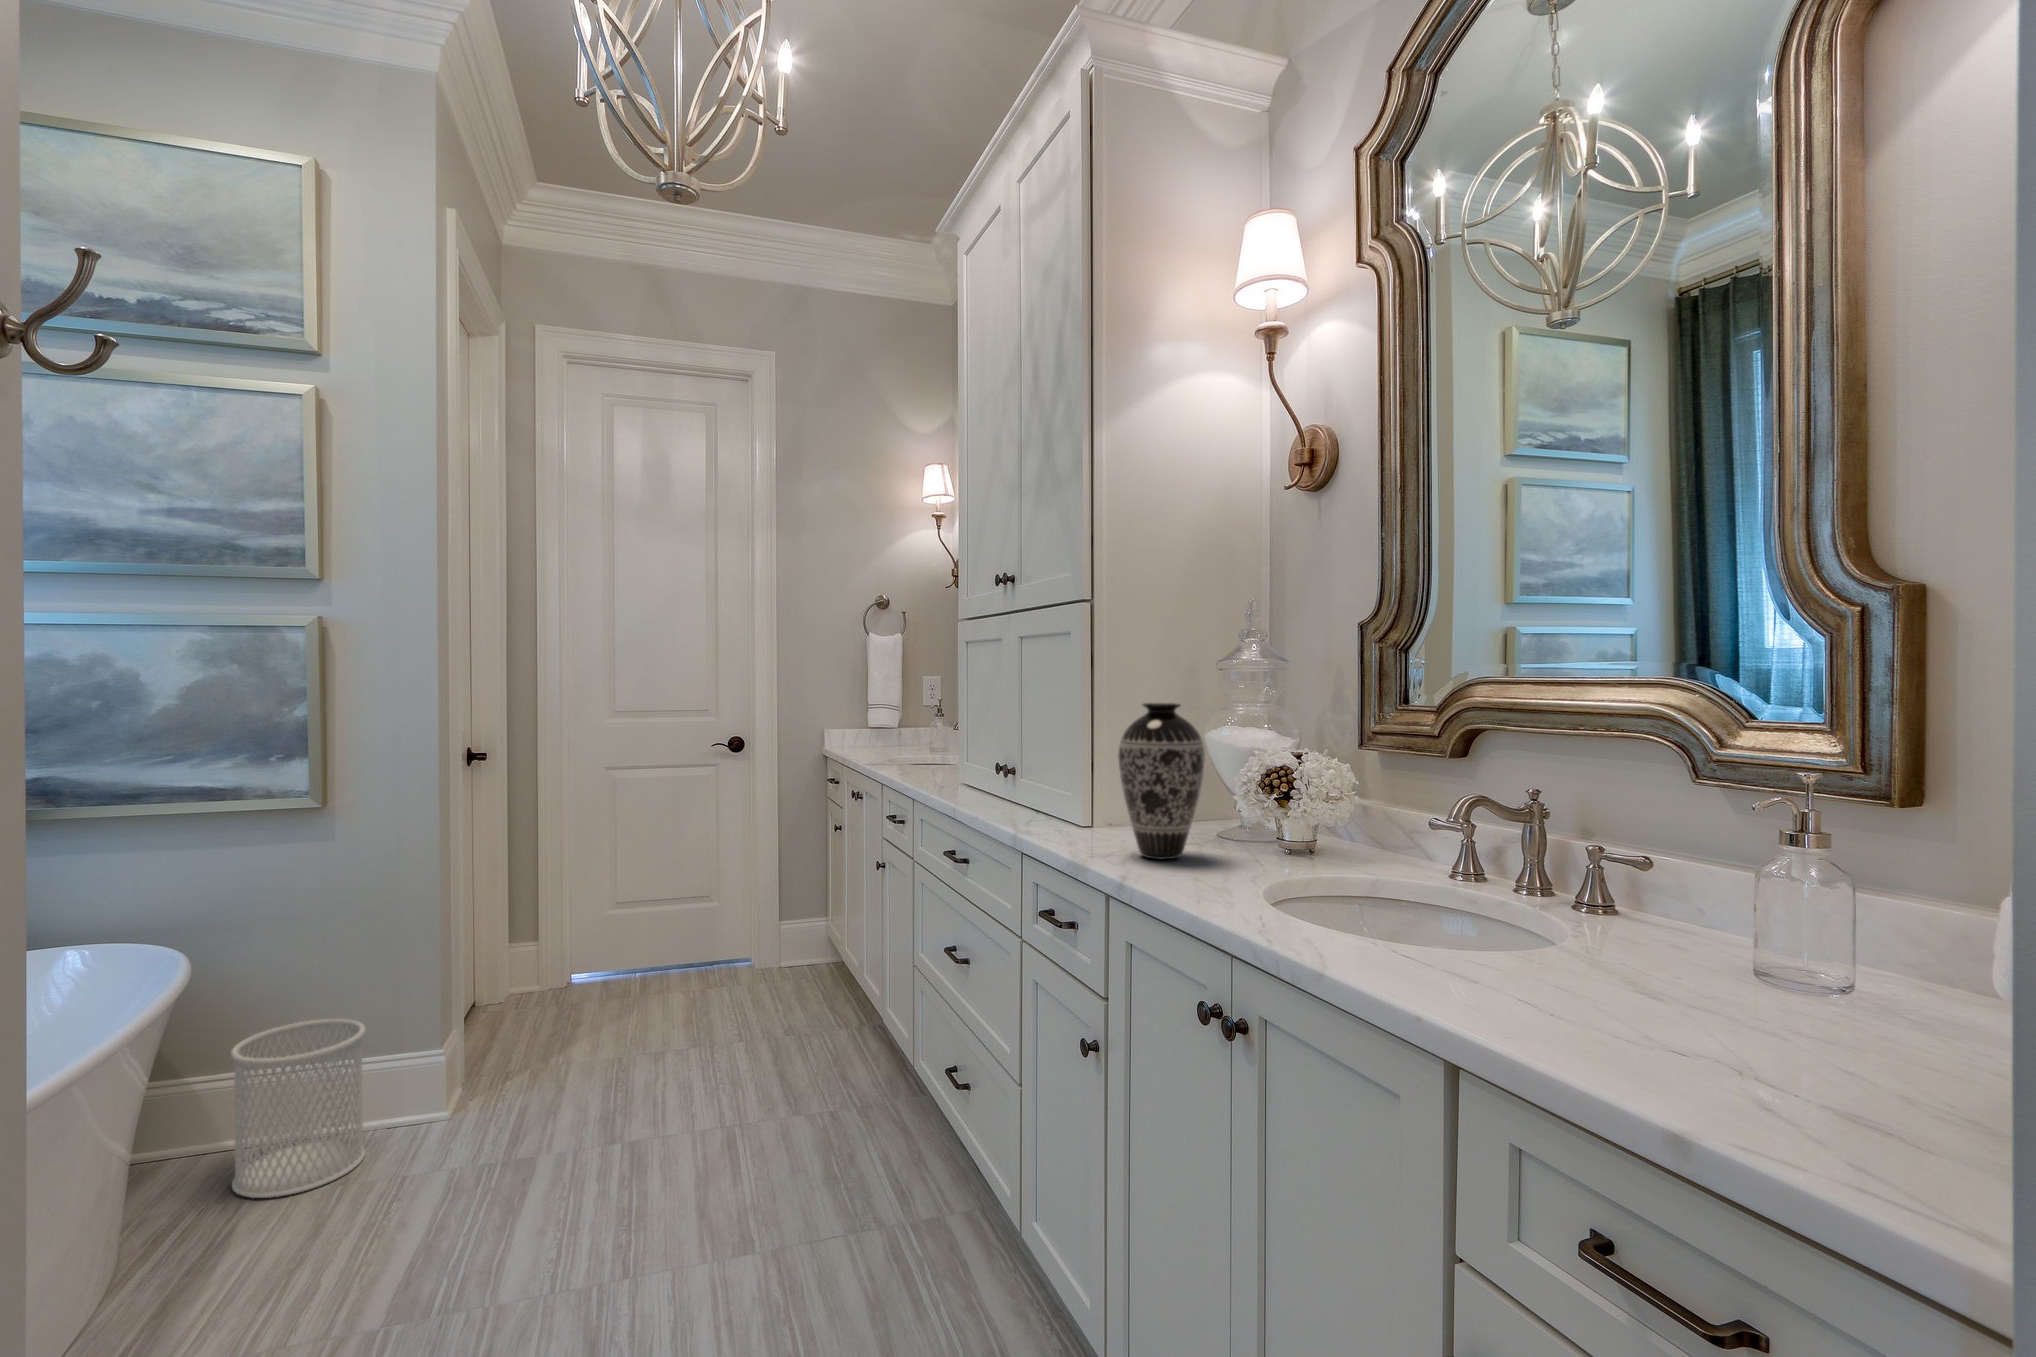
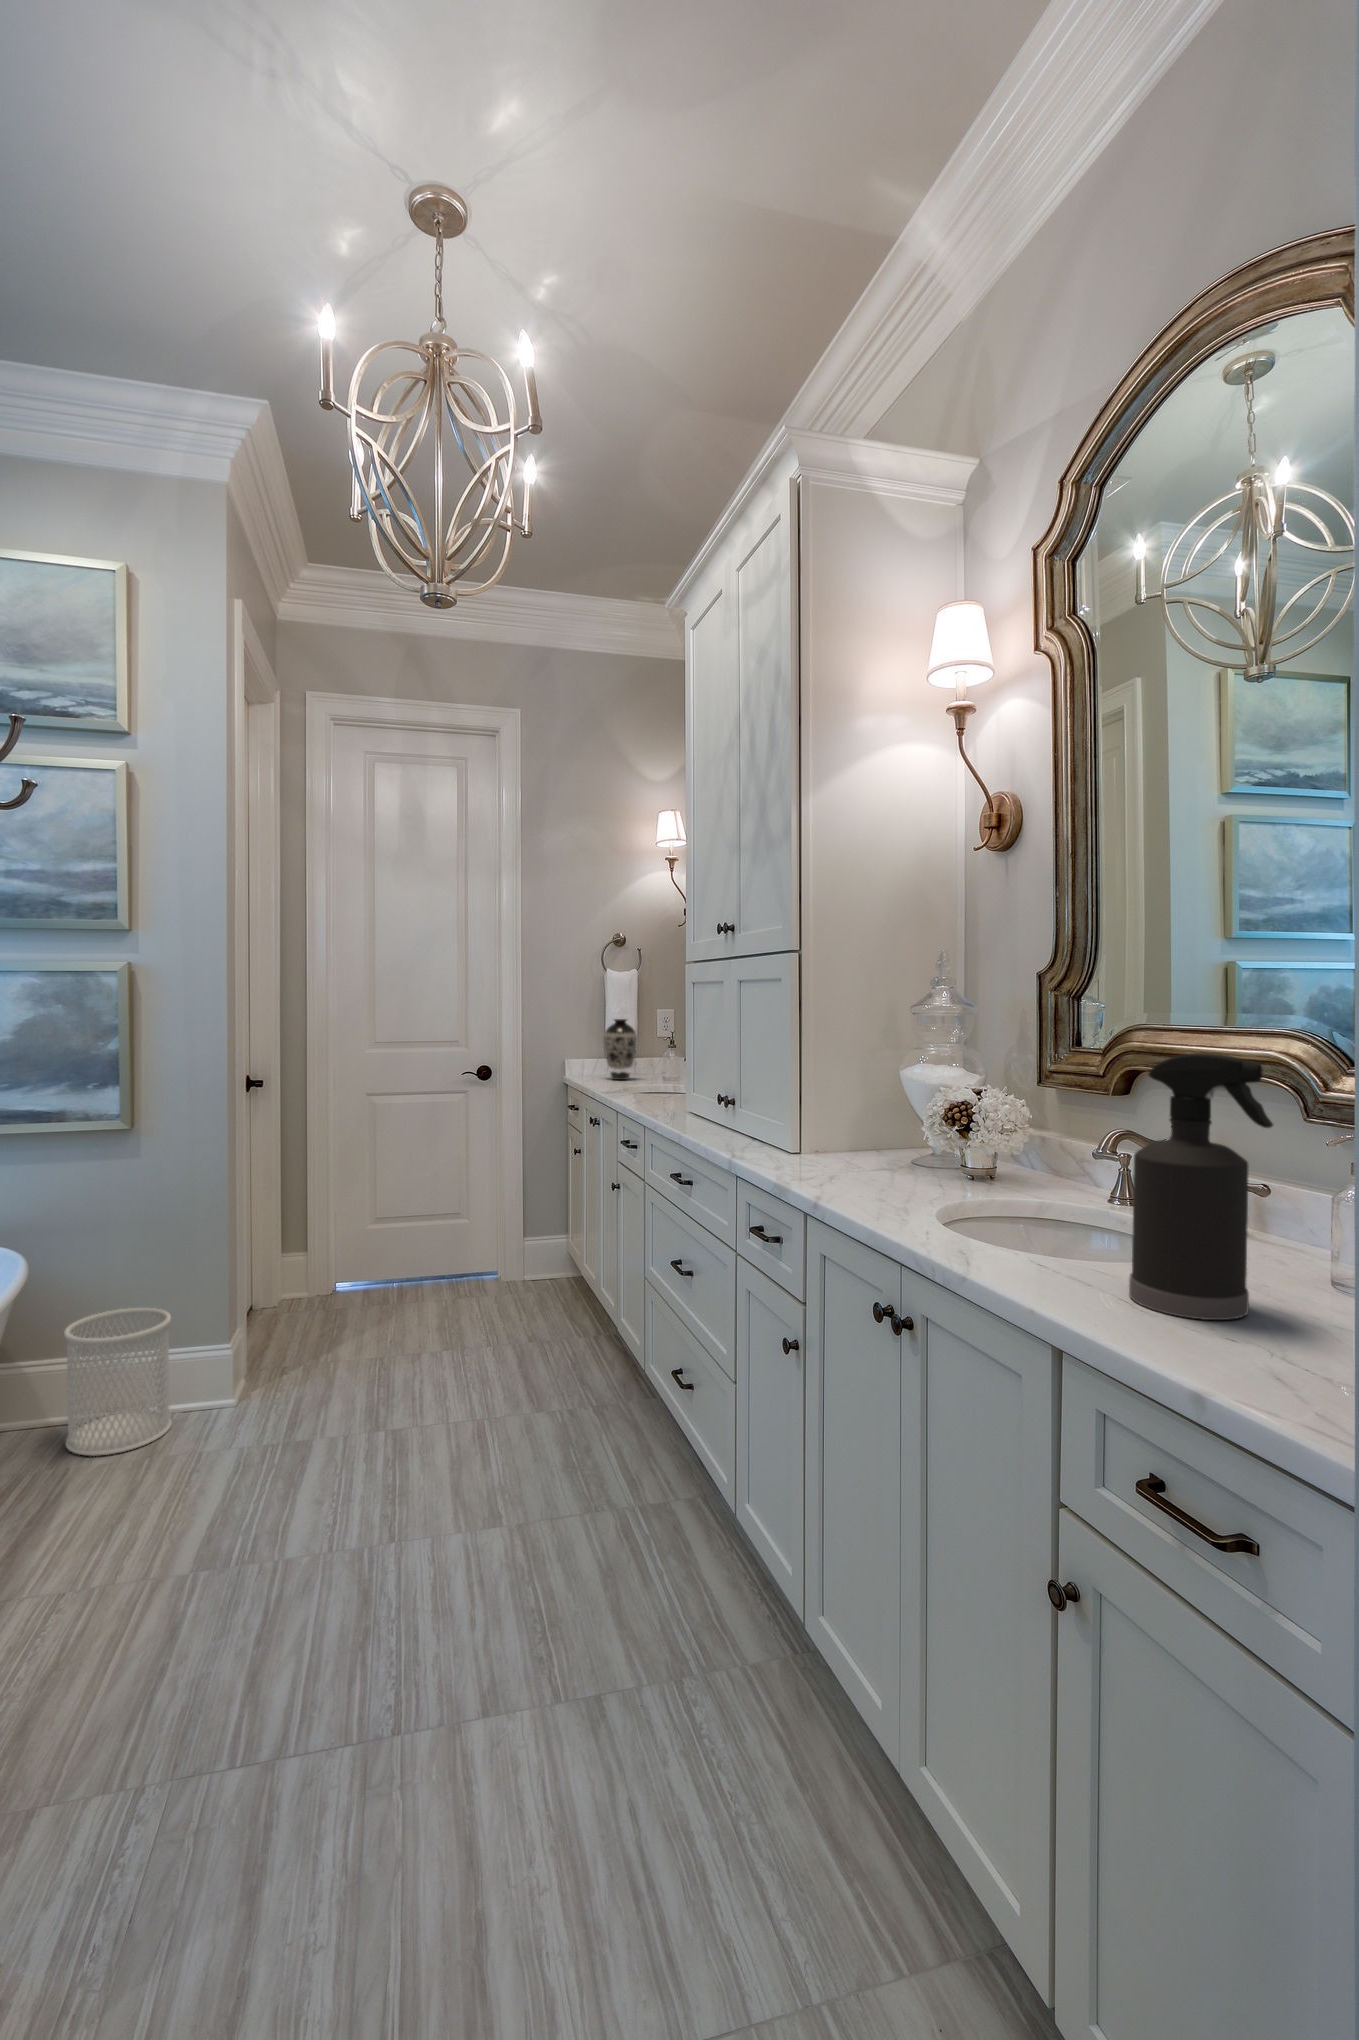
spray bottle: none [1522,699,1701,1025] -> present [1129,1053,1273,1320]
decorative vase: present [1118,703,1205,859] -> present [603,1019,637,1080]

